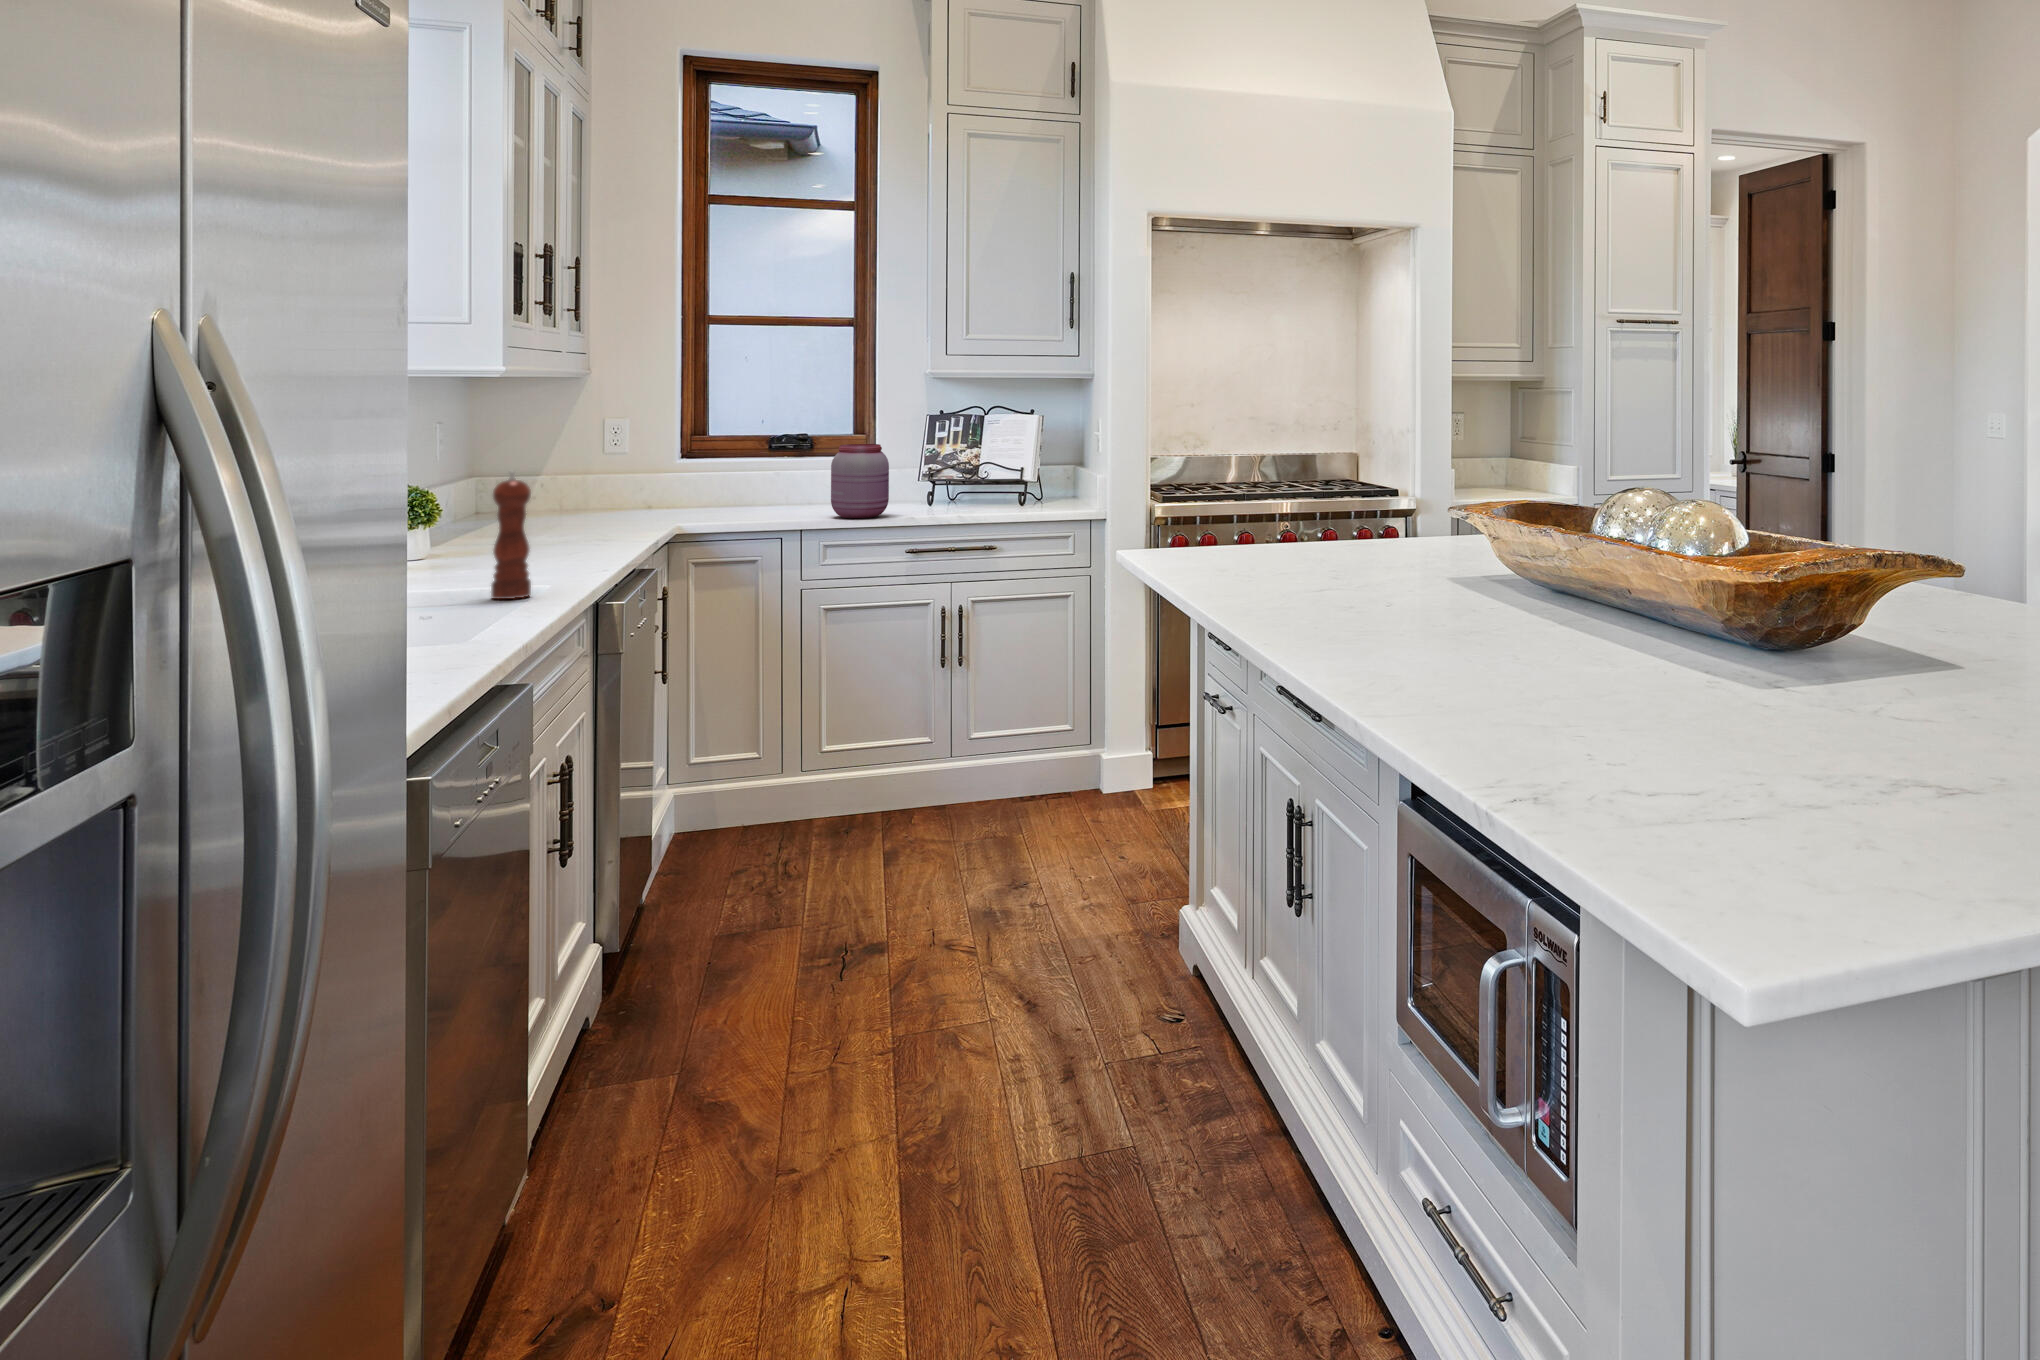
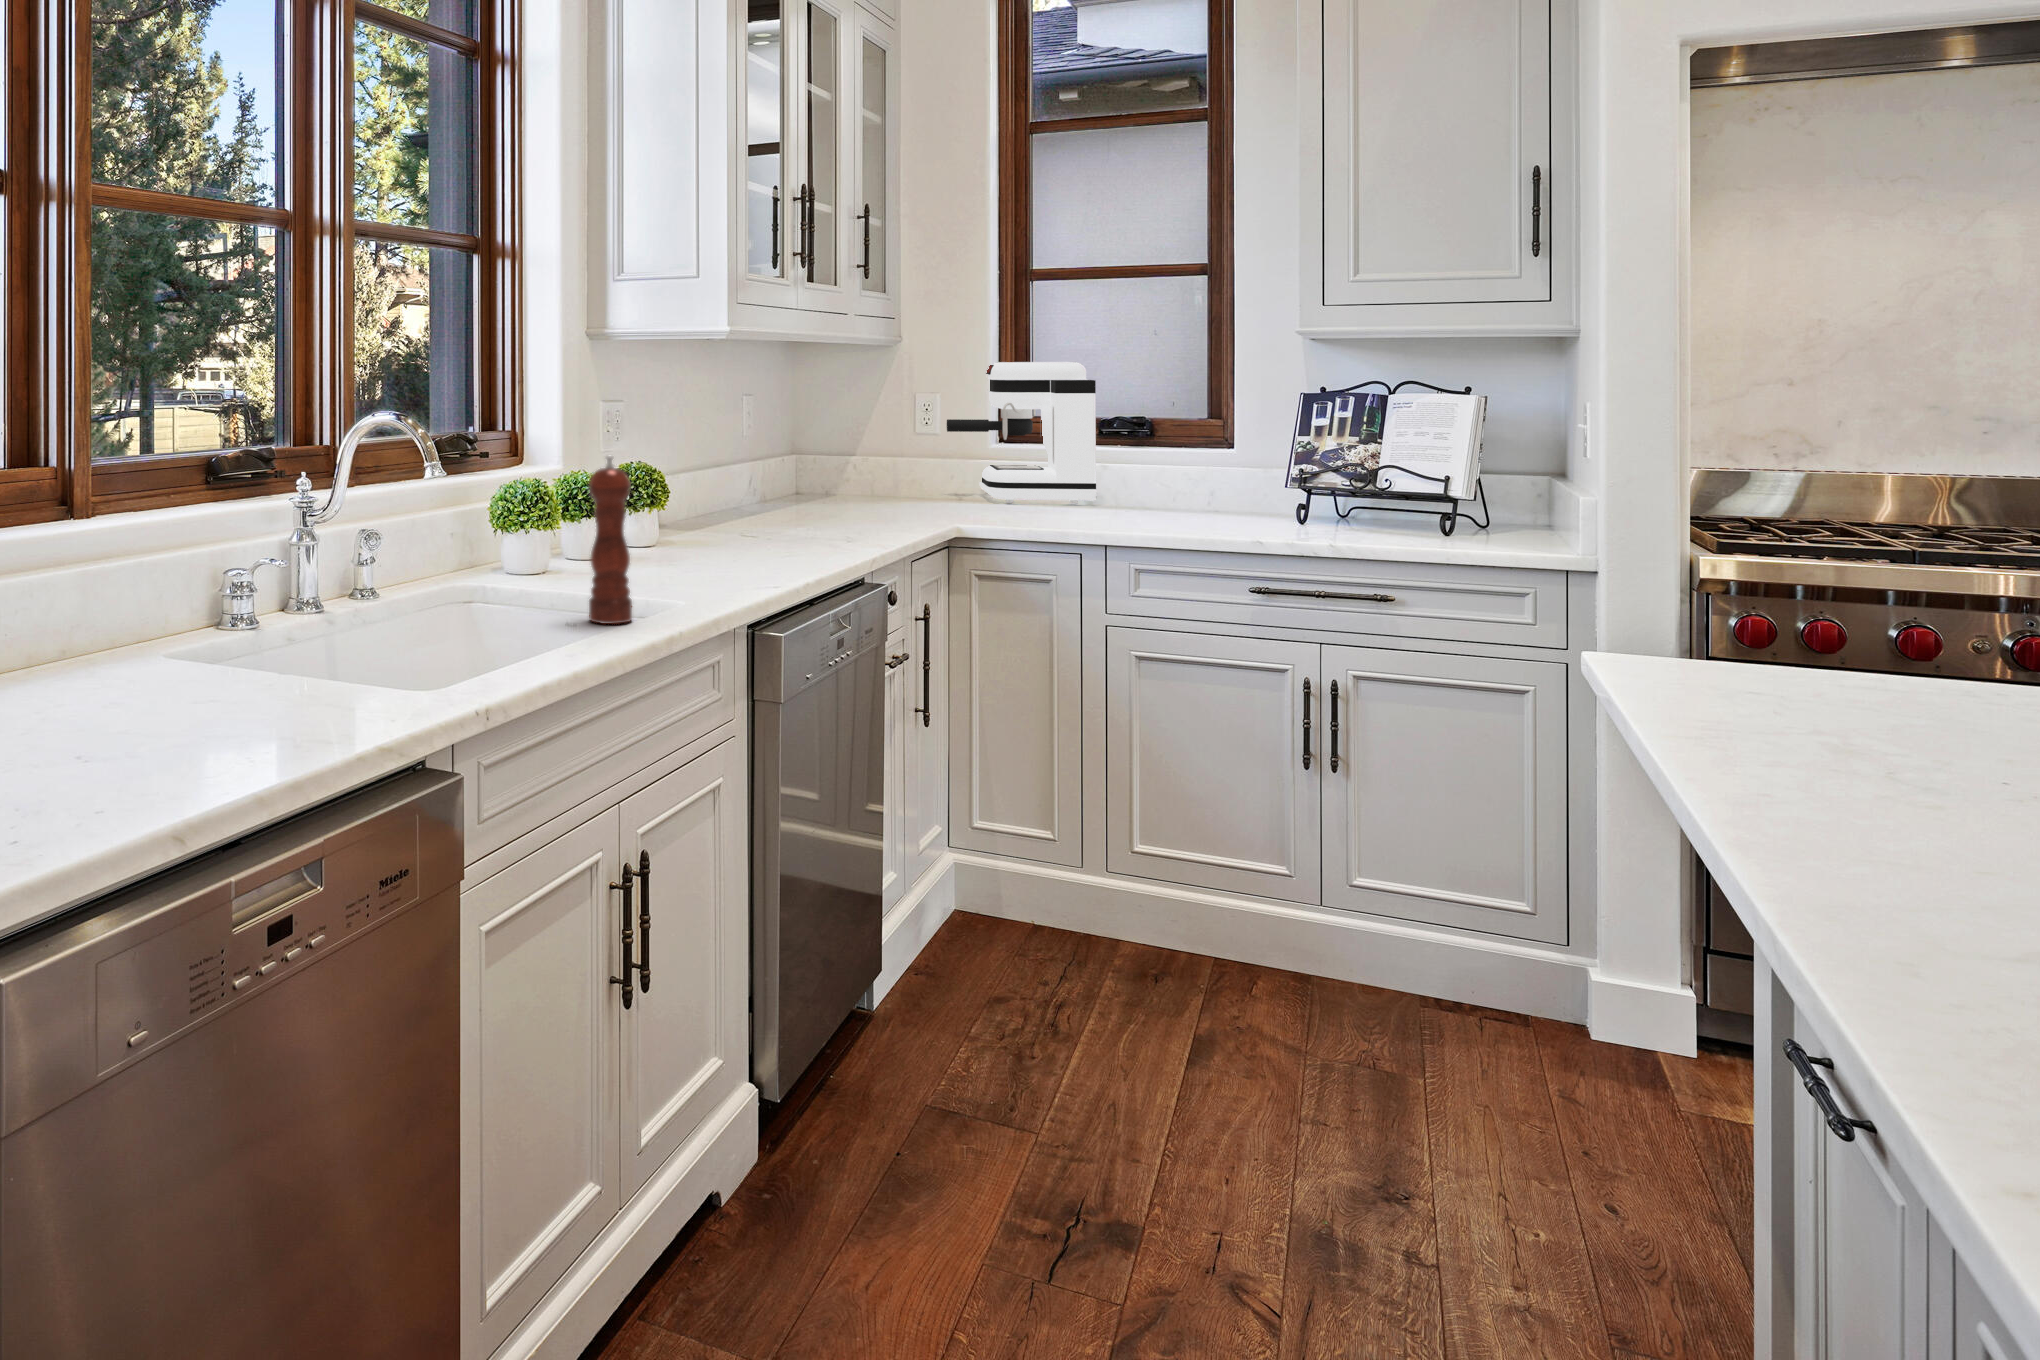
coffee maker: none [641,393,776,507] -> present [947,362,1096,504]
jar: present [831,444,889,518] -> none [1142,432,1223,537]

